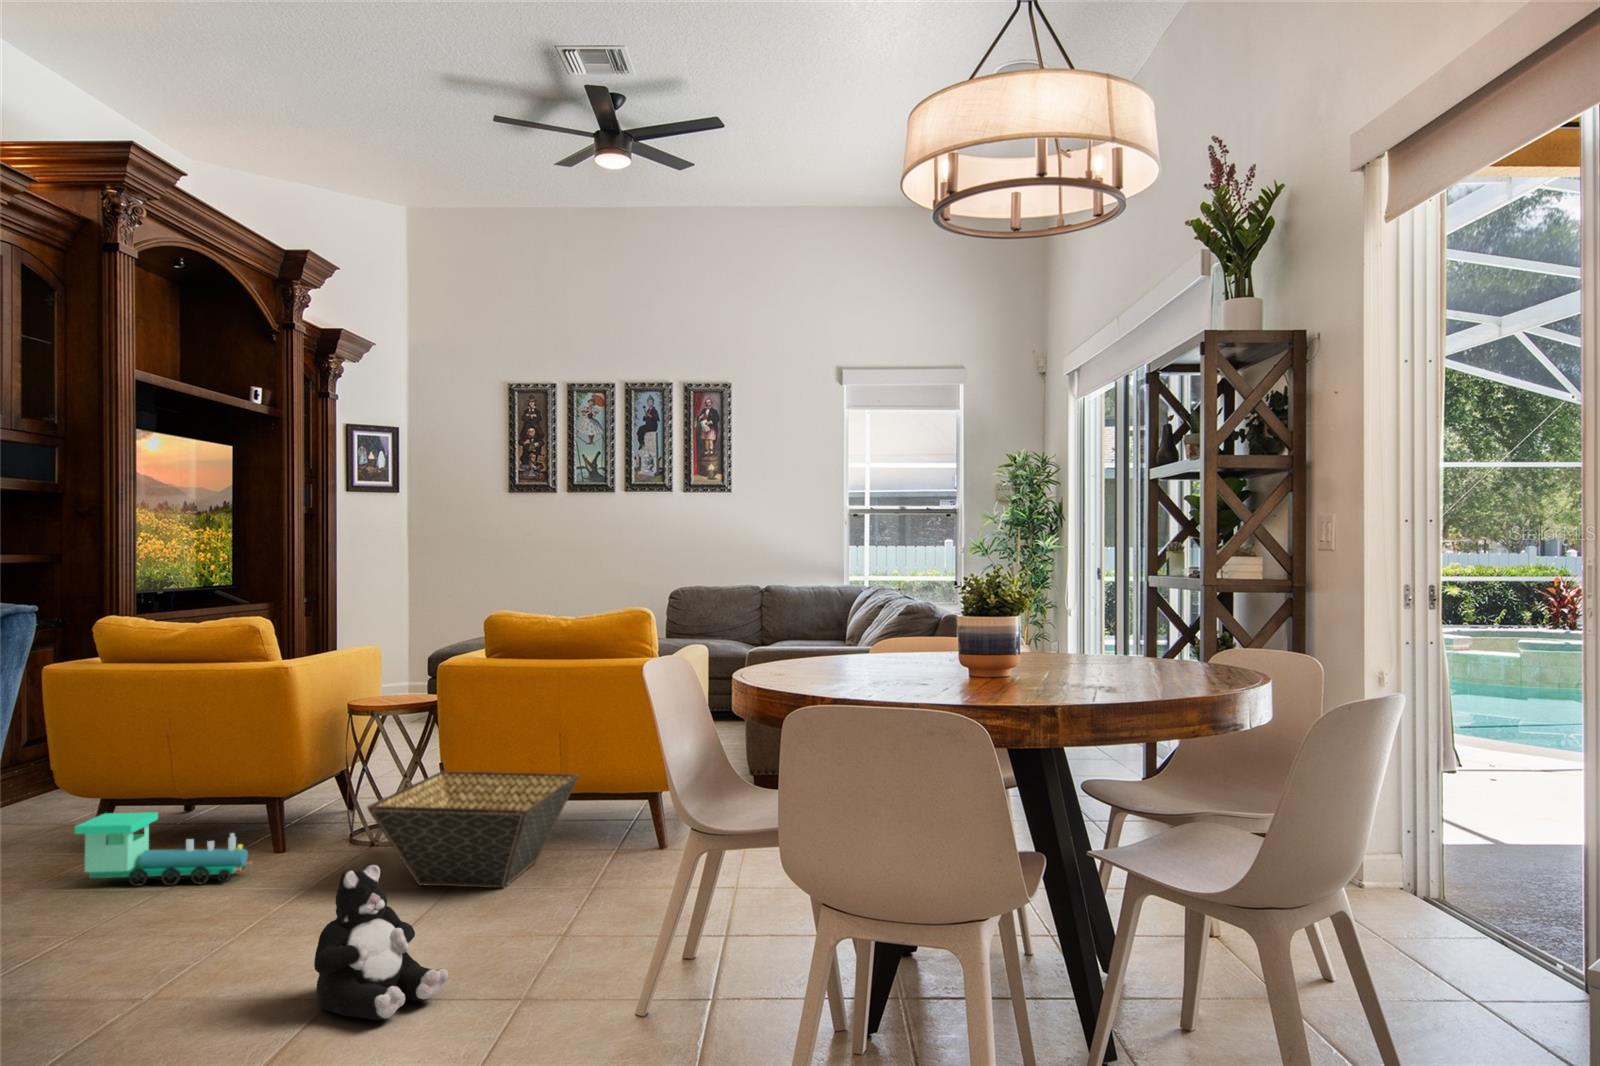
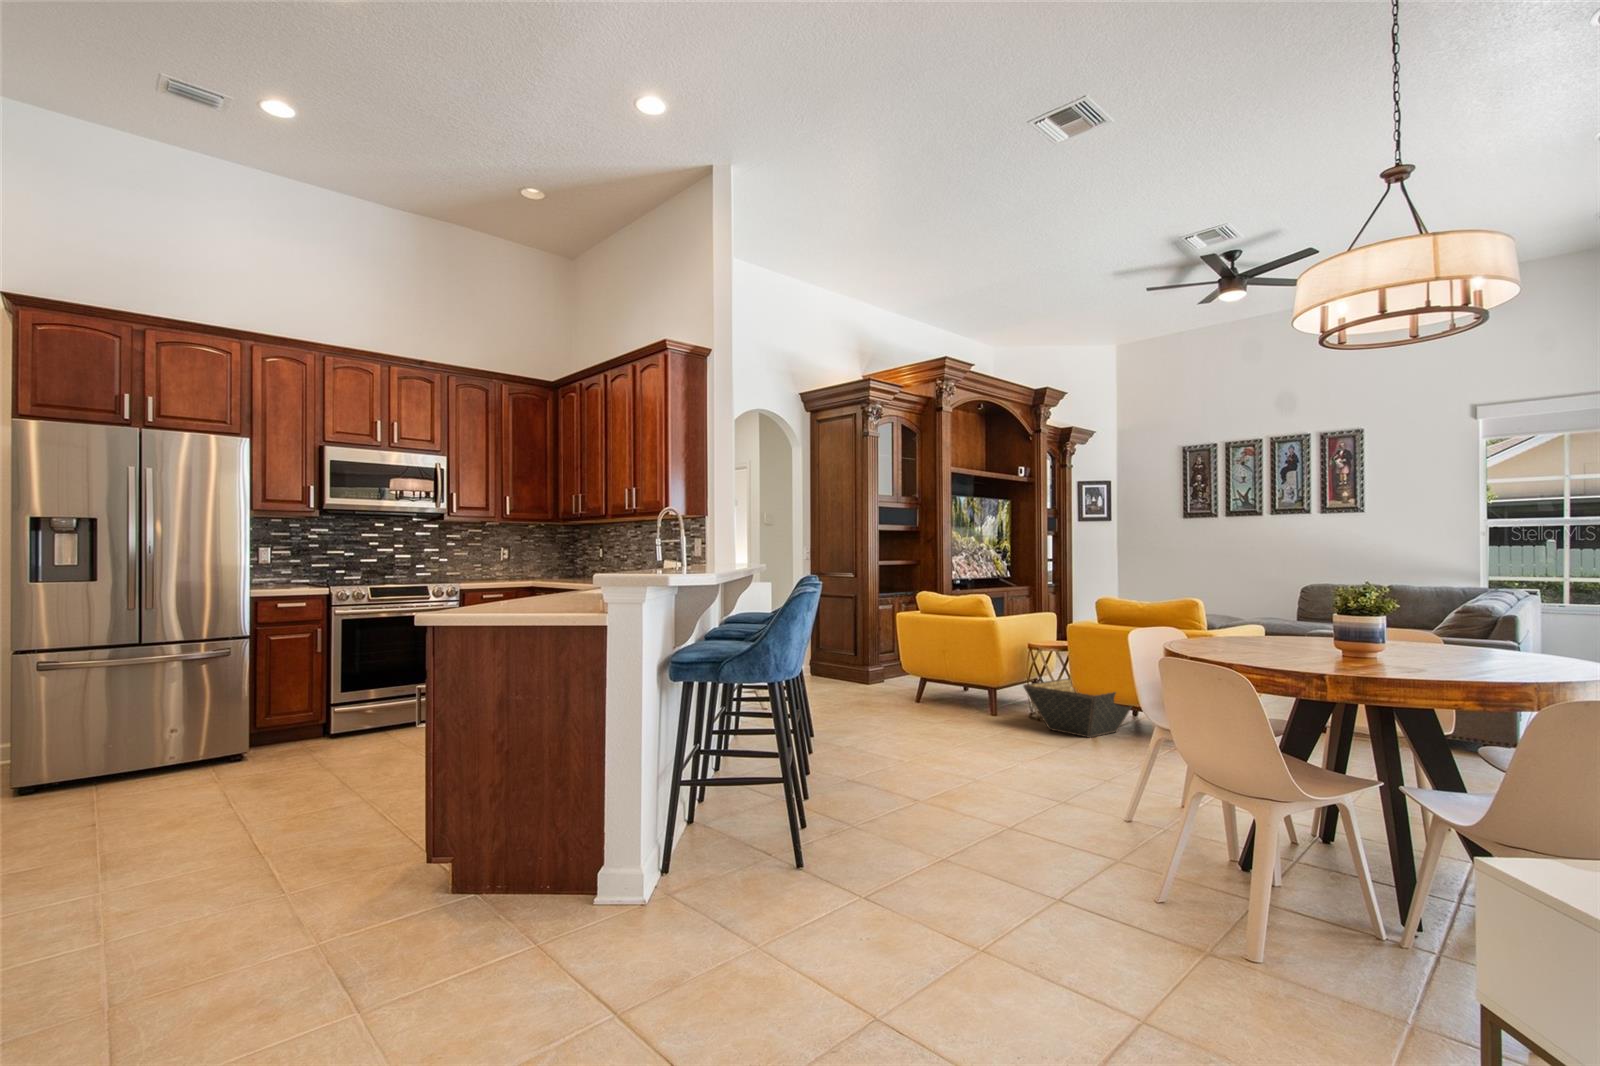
toy train: present [75,812,252,886] -> none [912,677,980,714]
plush toy: present [314,863,448,1020] -> none [973,697,1027,761]

